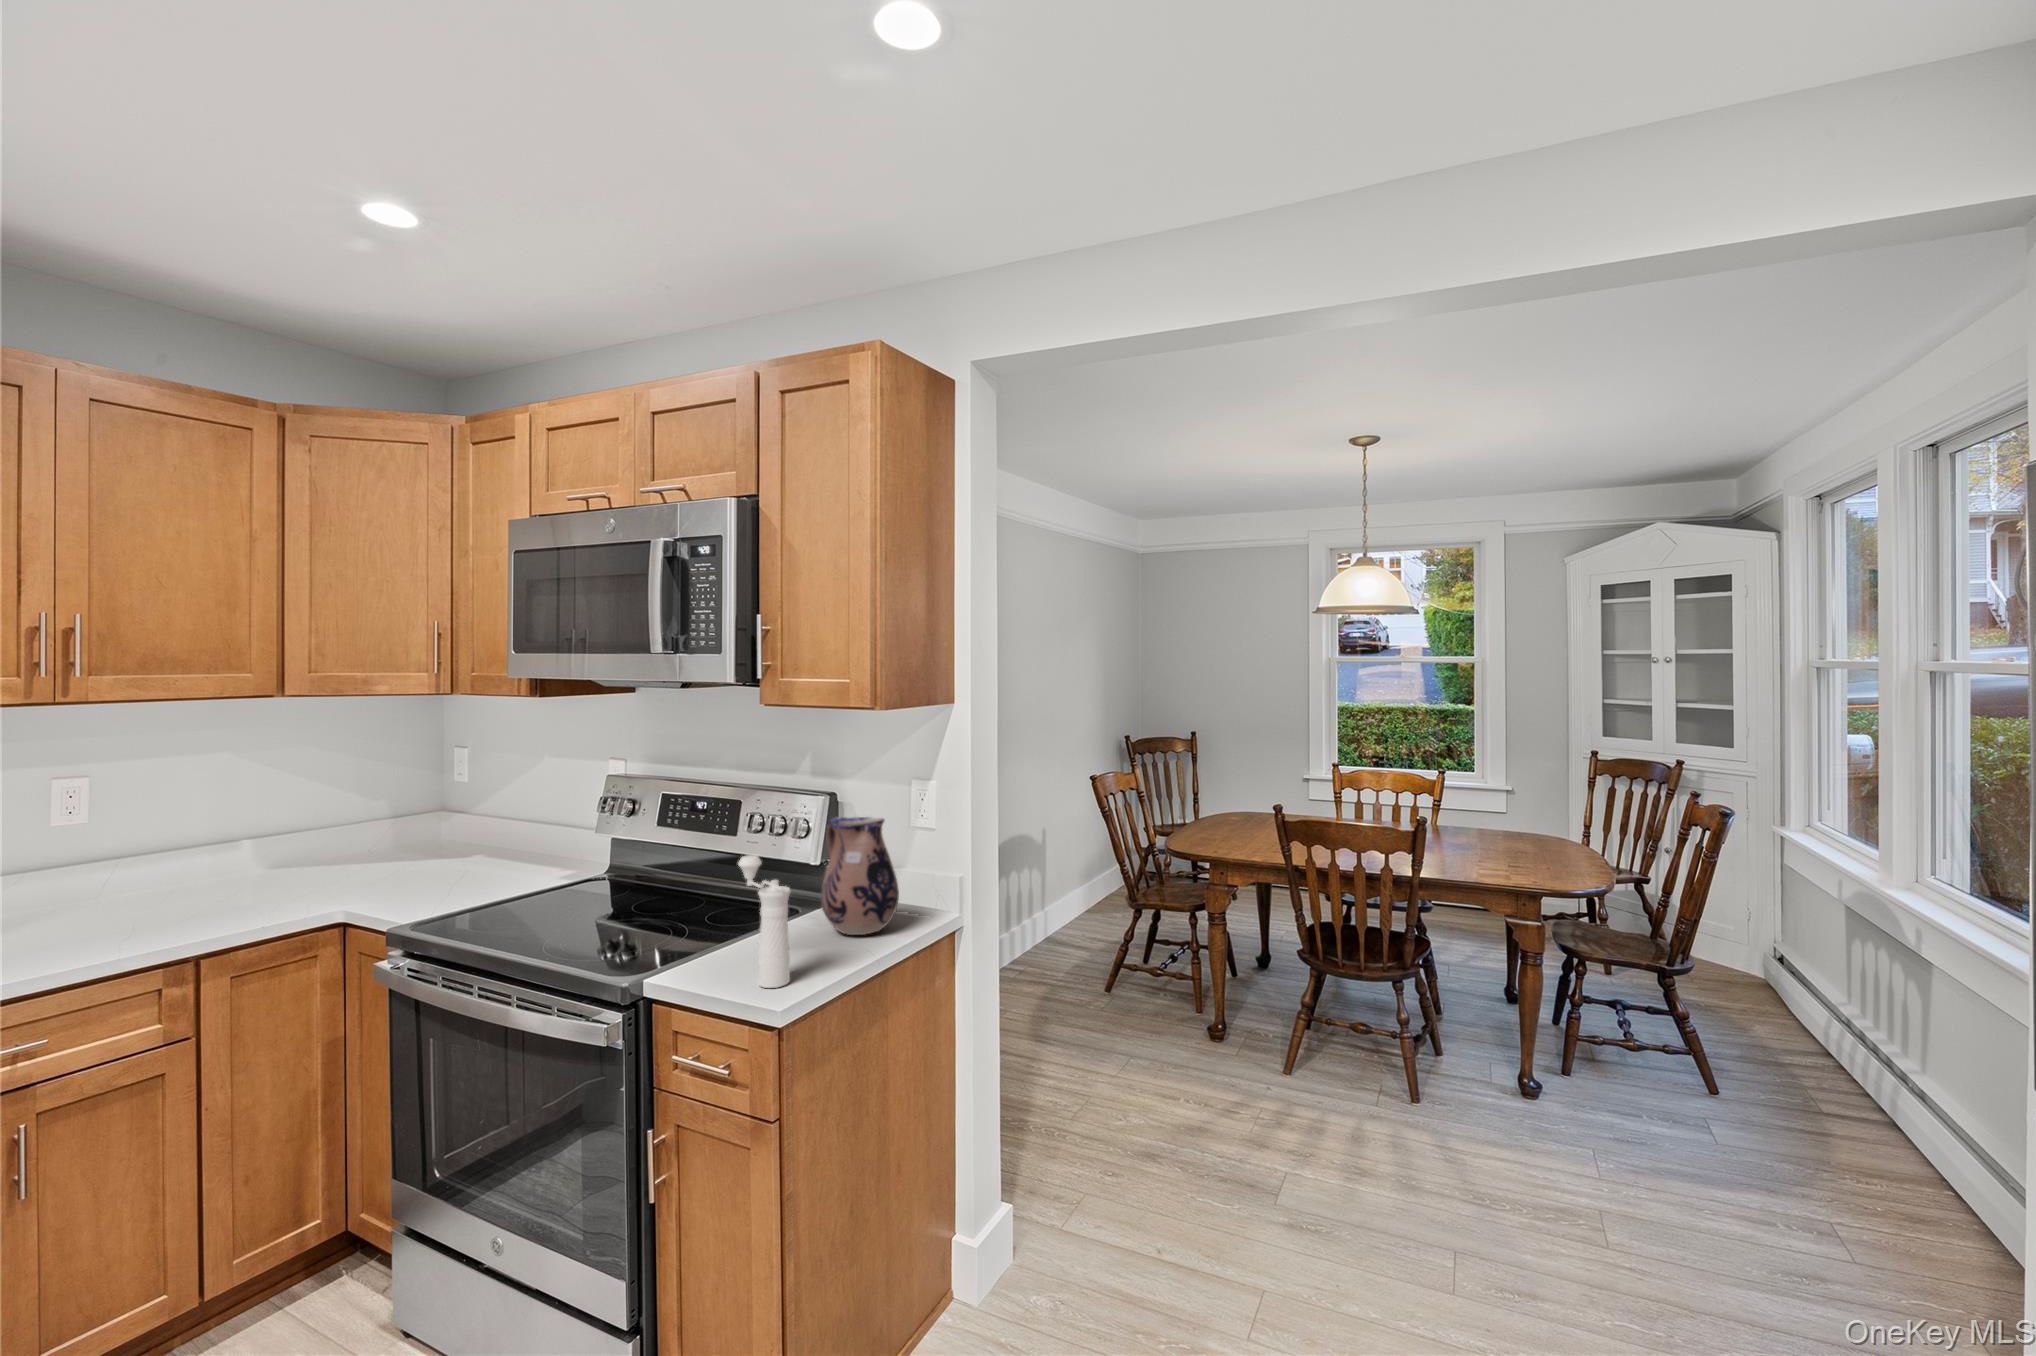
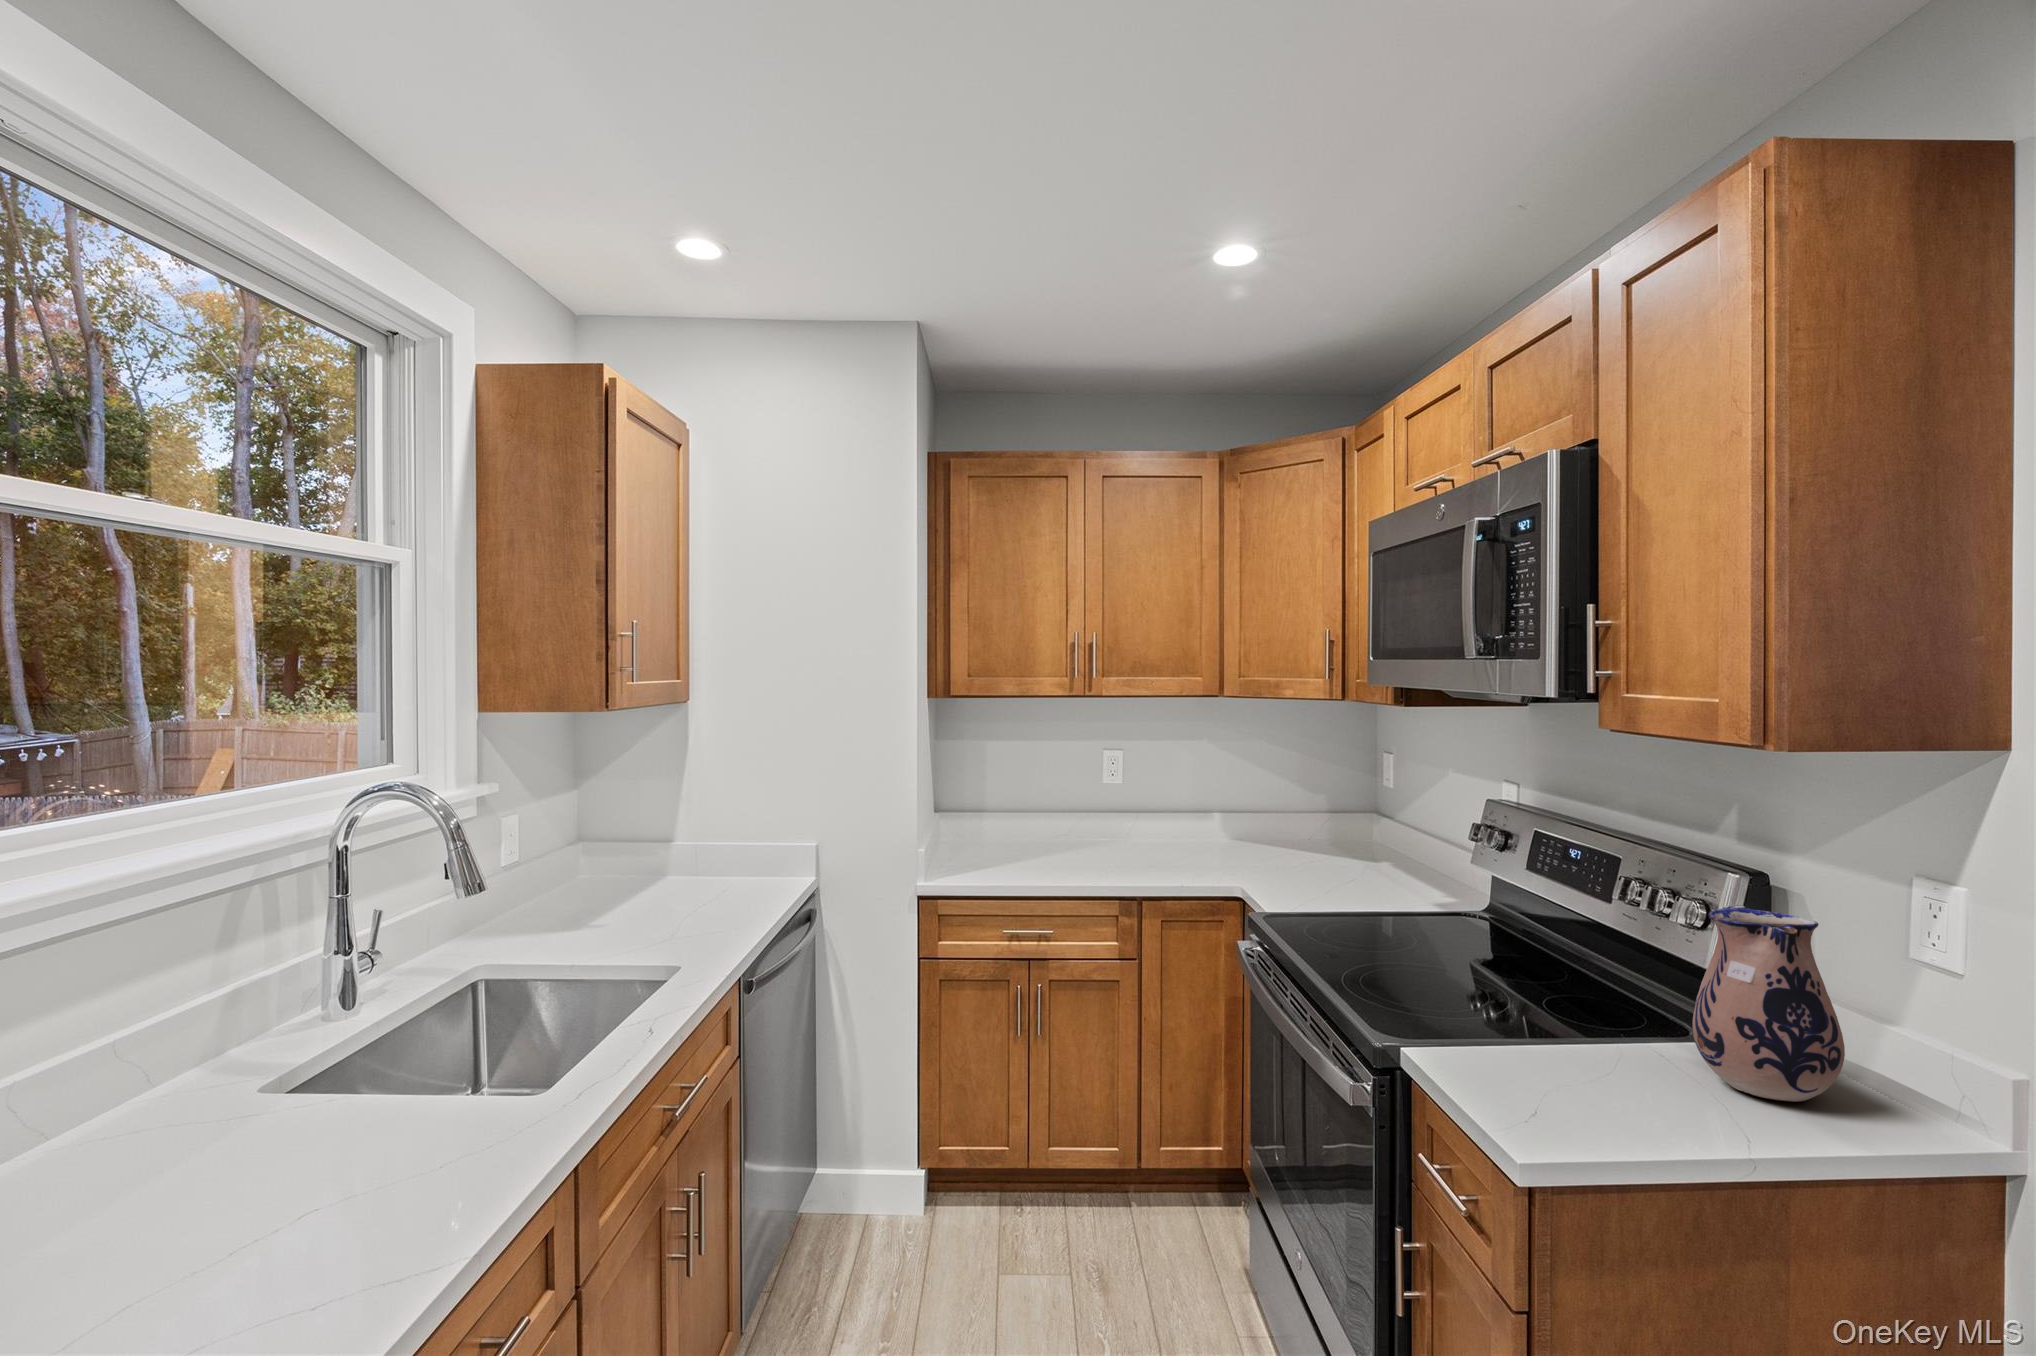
pepper mill: present [738,855,790,988] -> none [1534,929,1591,1120]

